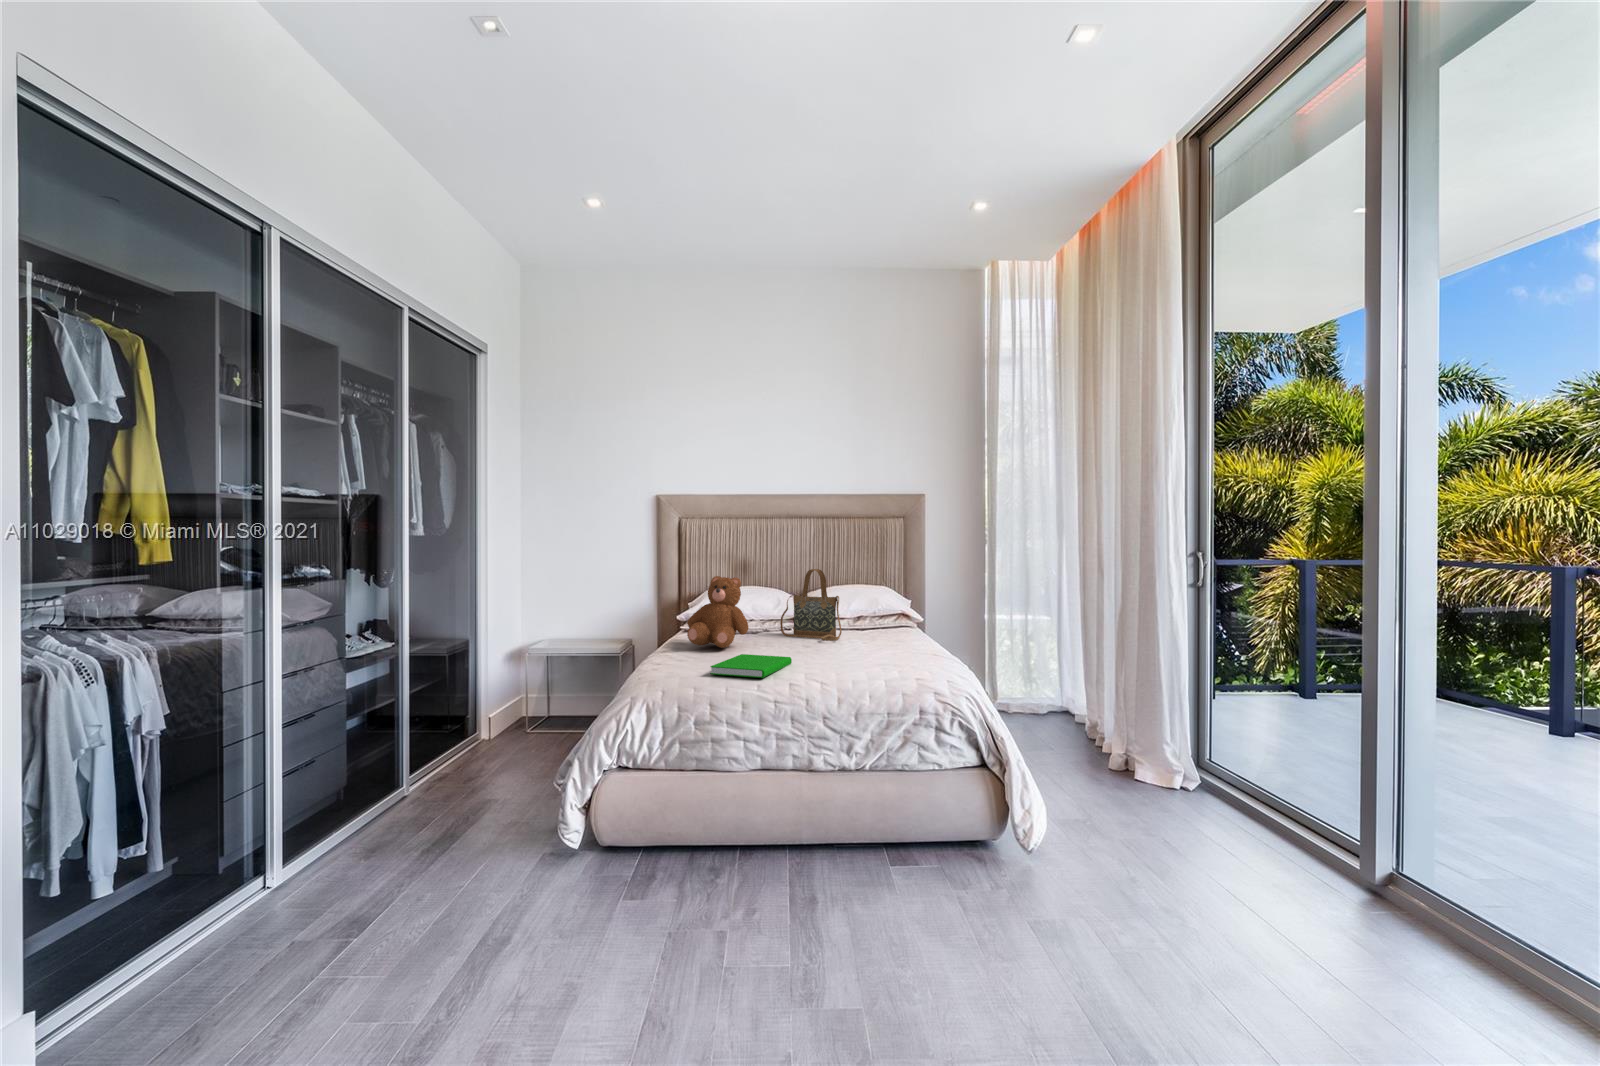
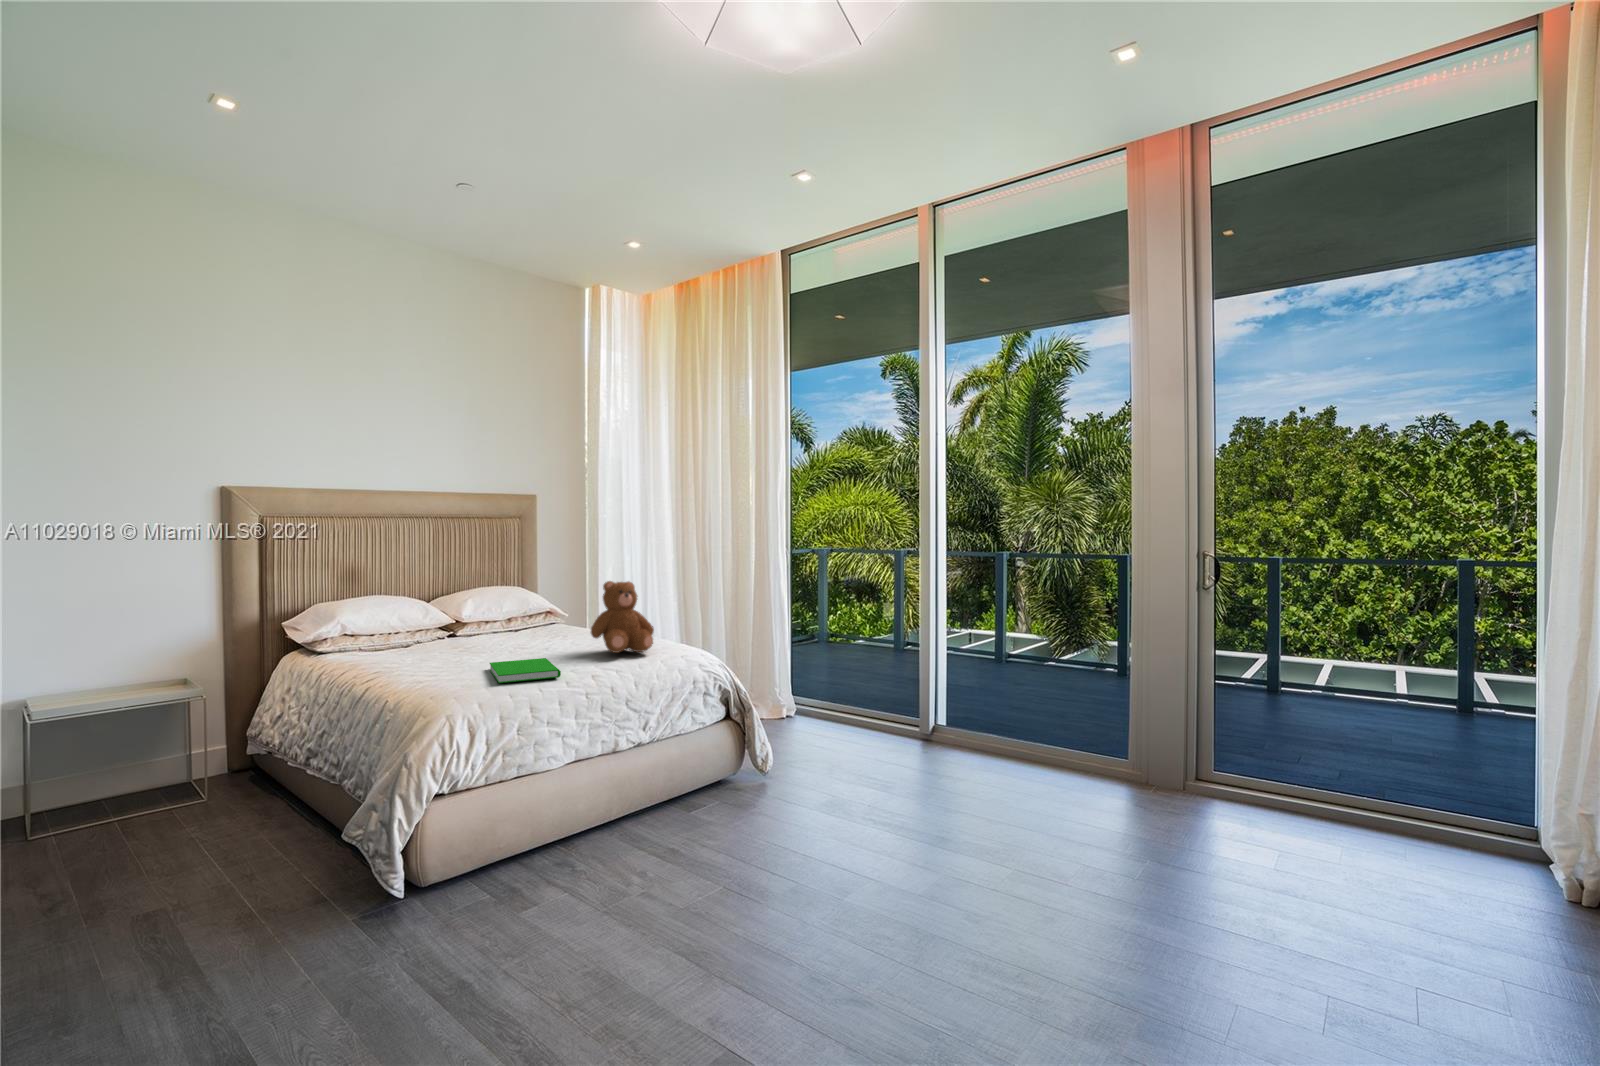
handbag: present [780,569,842,641] -> none [460,571,539,644]
teddy bear: present [687,576,749,648] -> present [591,581,654,653]

